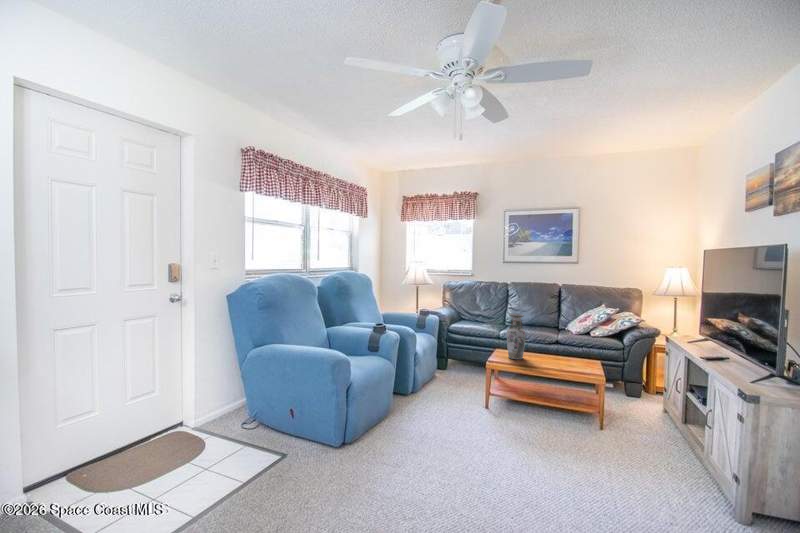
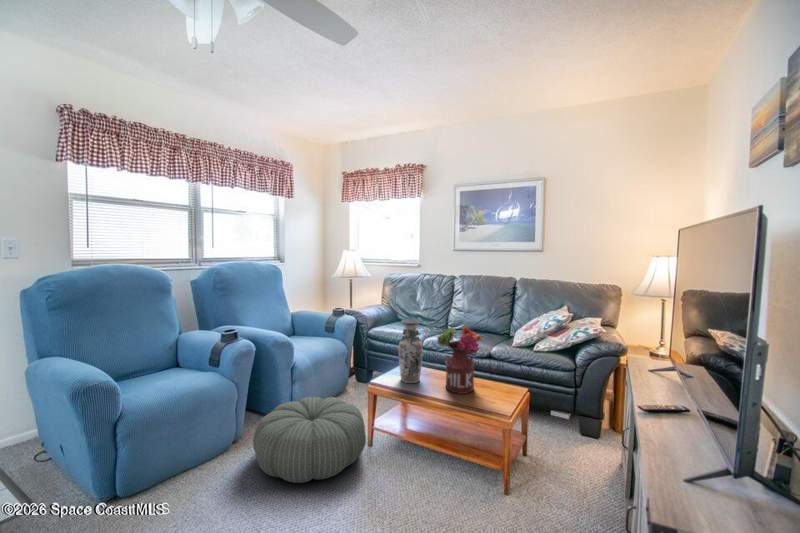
flower arrangement: none [540,317,574,364] -> present [437,327,481,394]
pouf: none [414,373,494,428] -> present [253,397,366,483]

